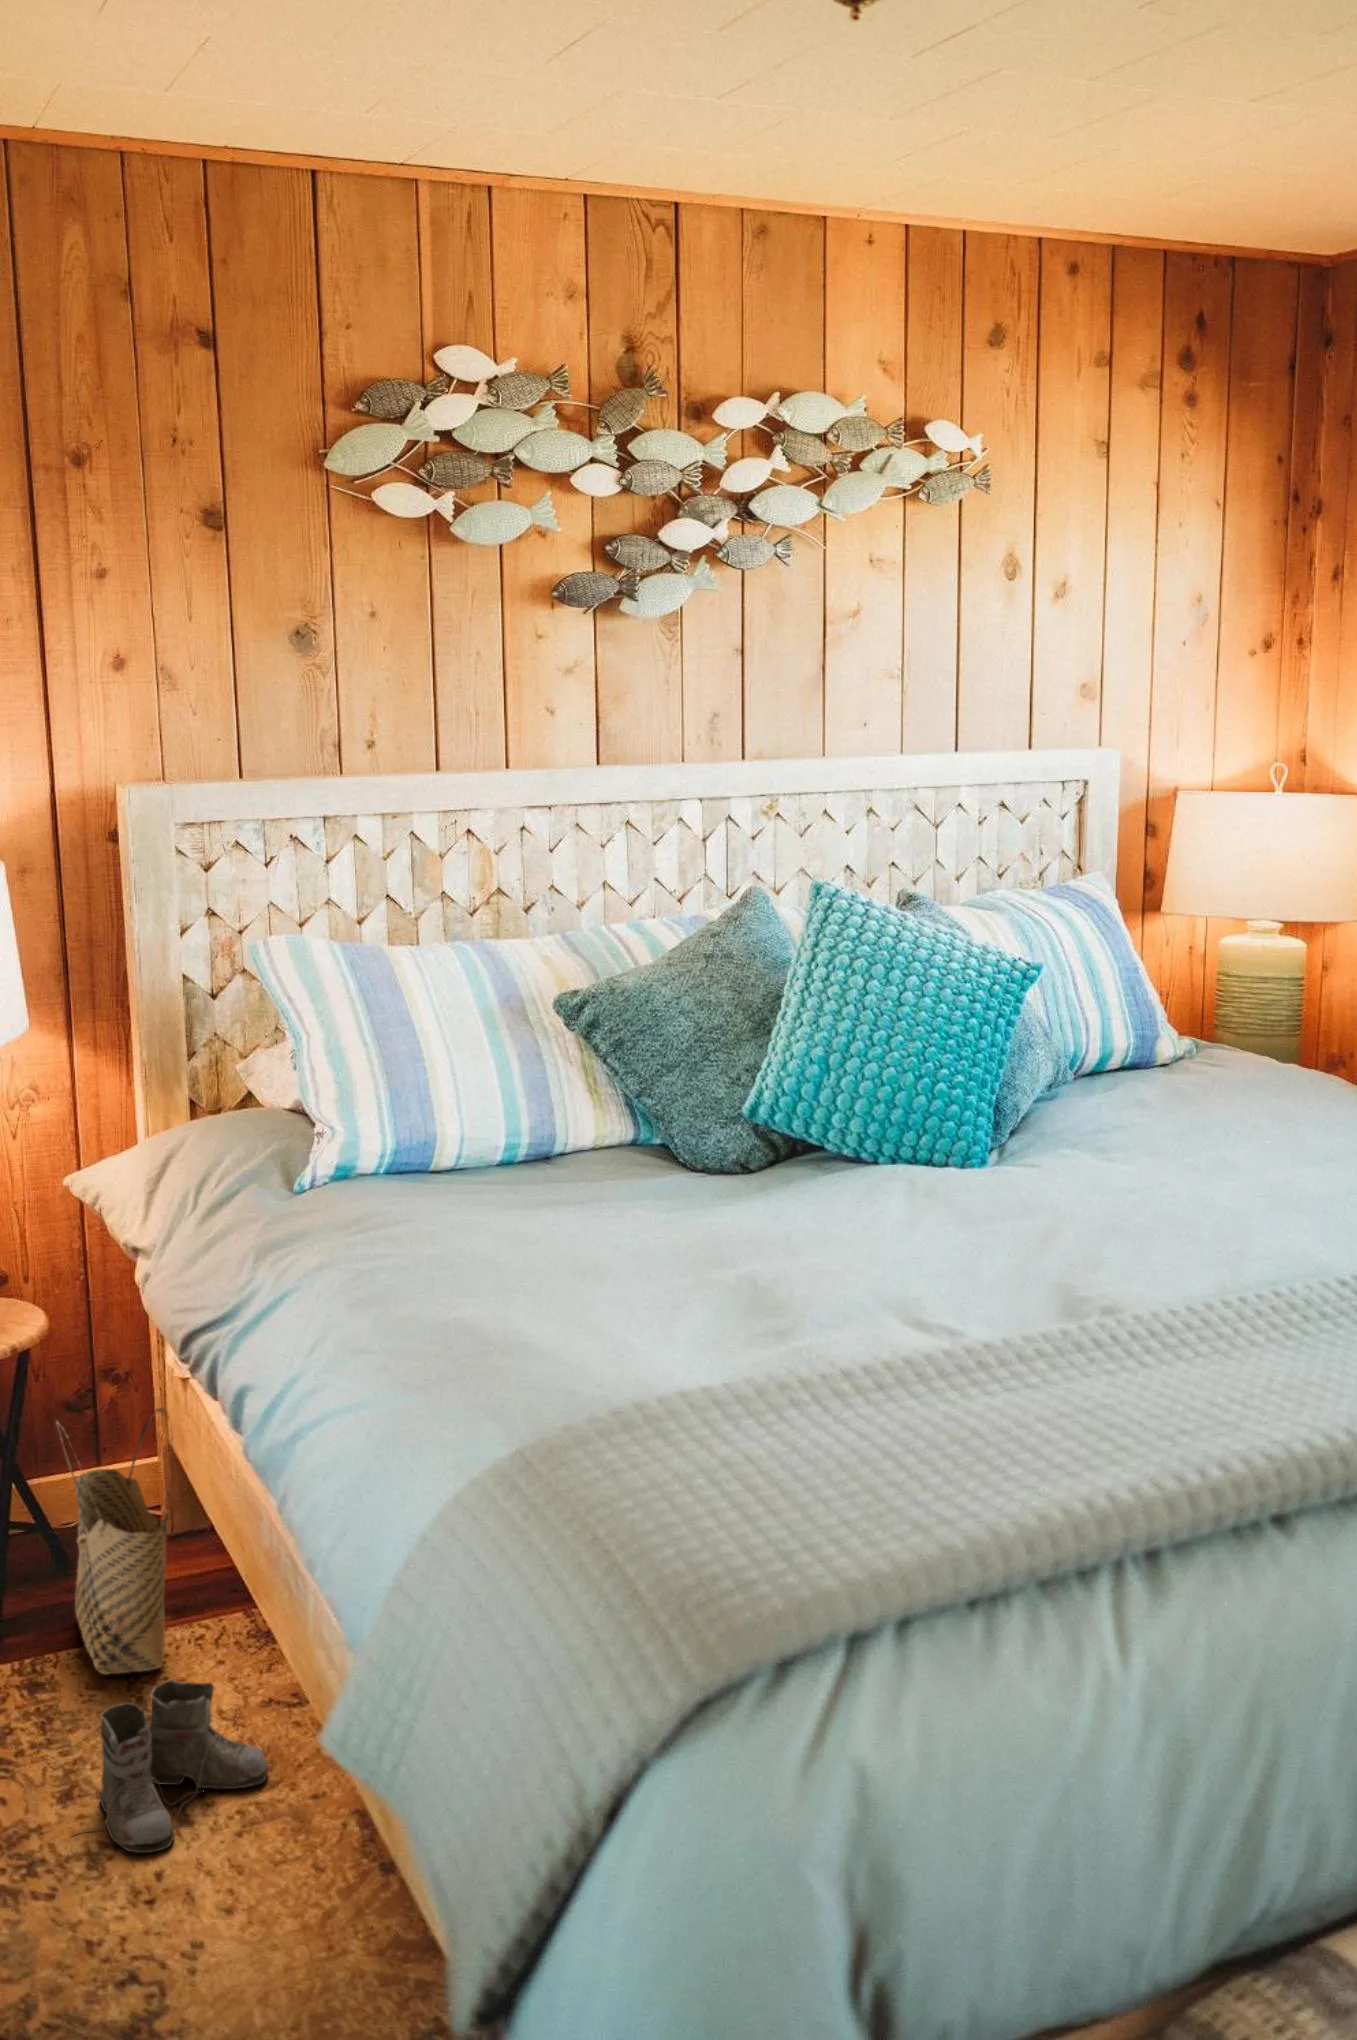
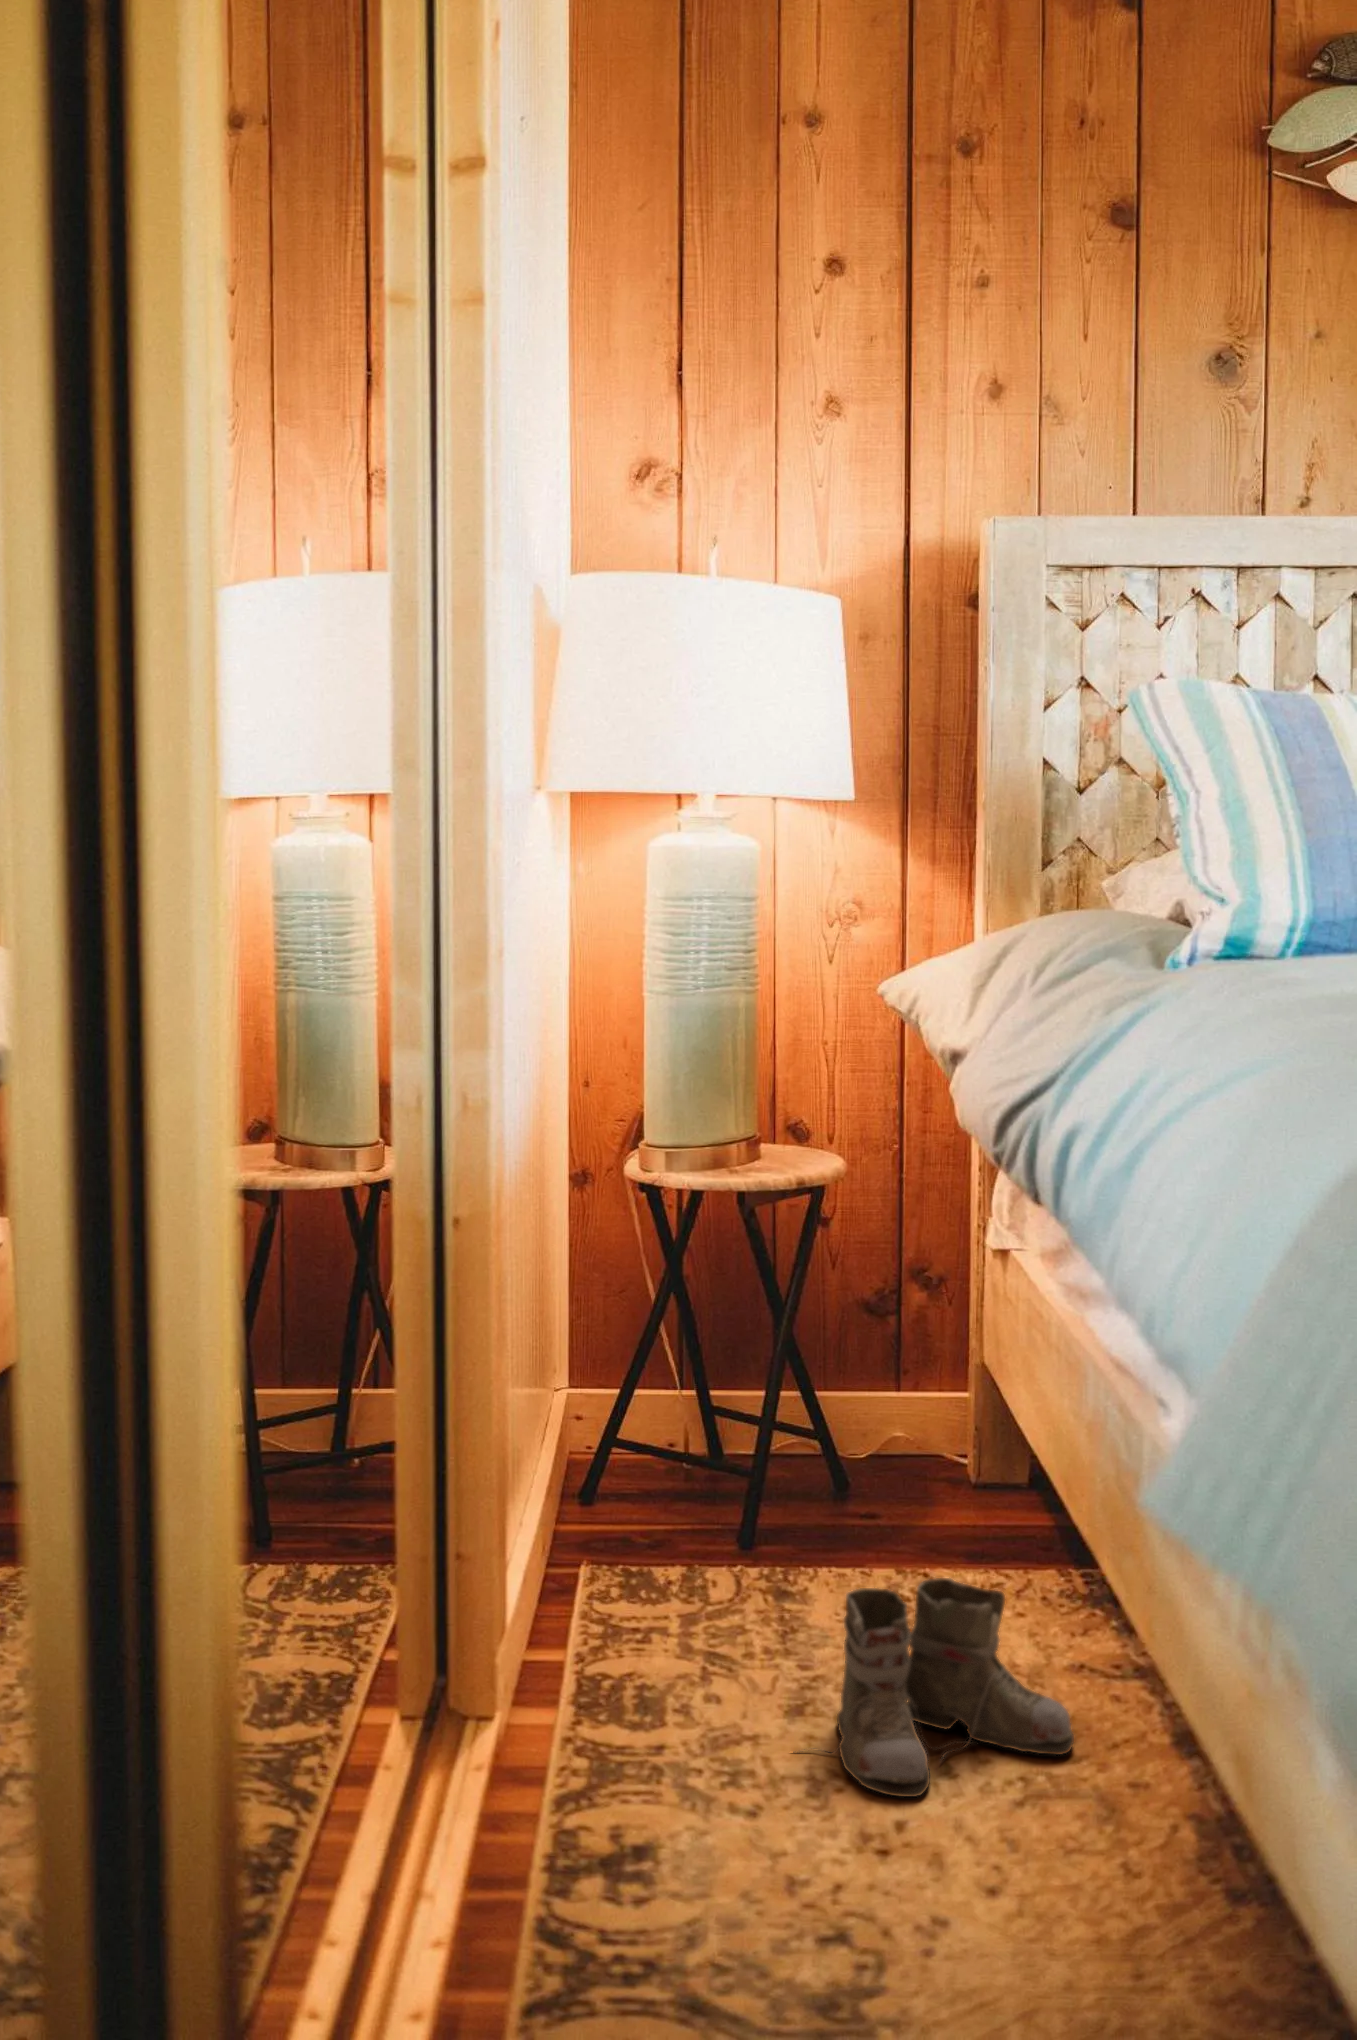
woven basket: present [56,1408,173,1674] -> none [837,1253,983,1604]

